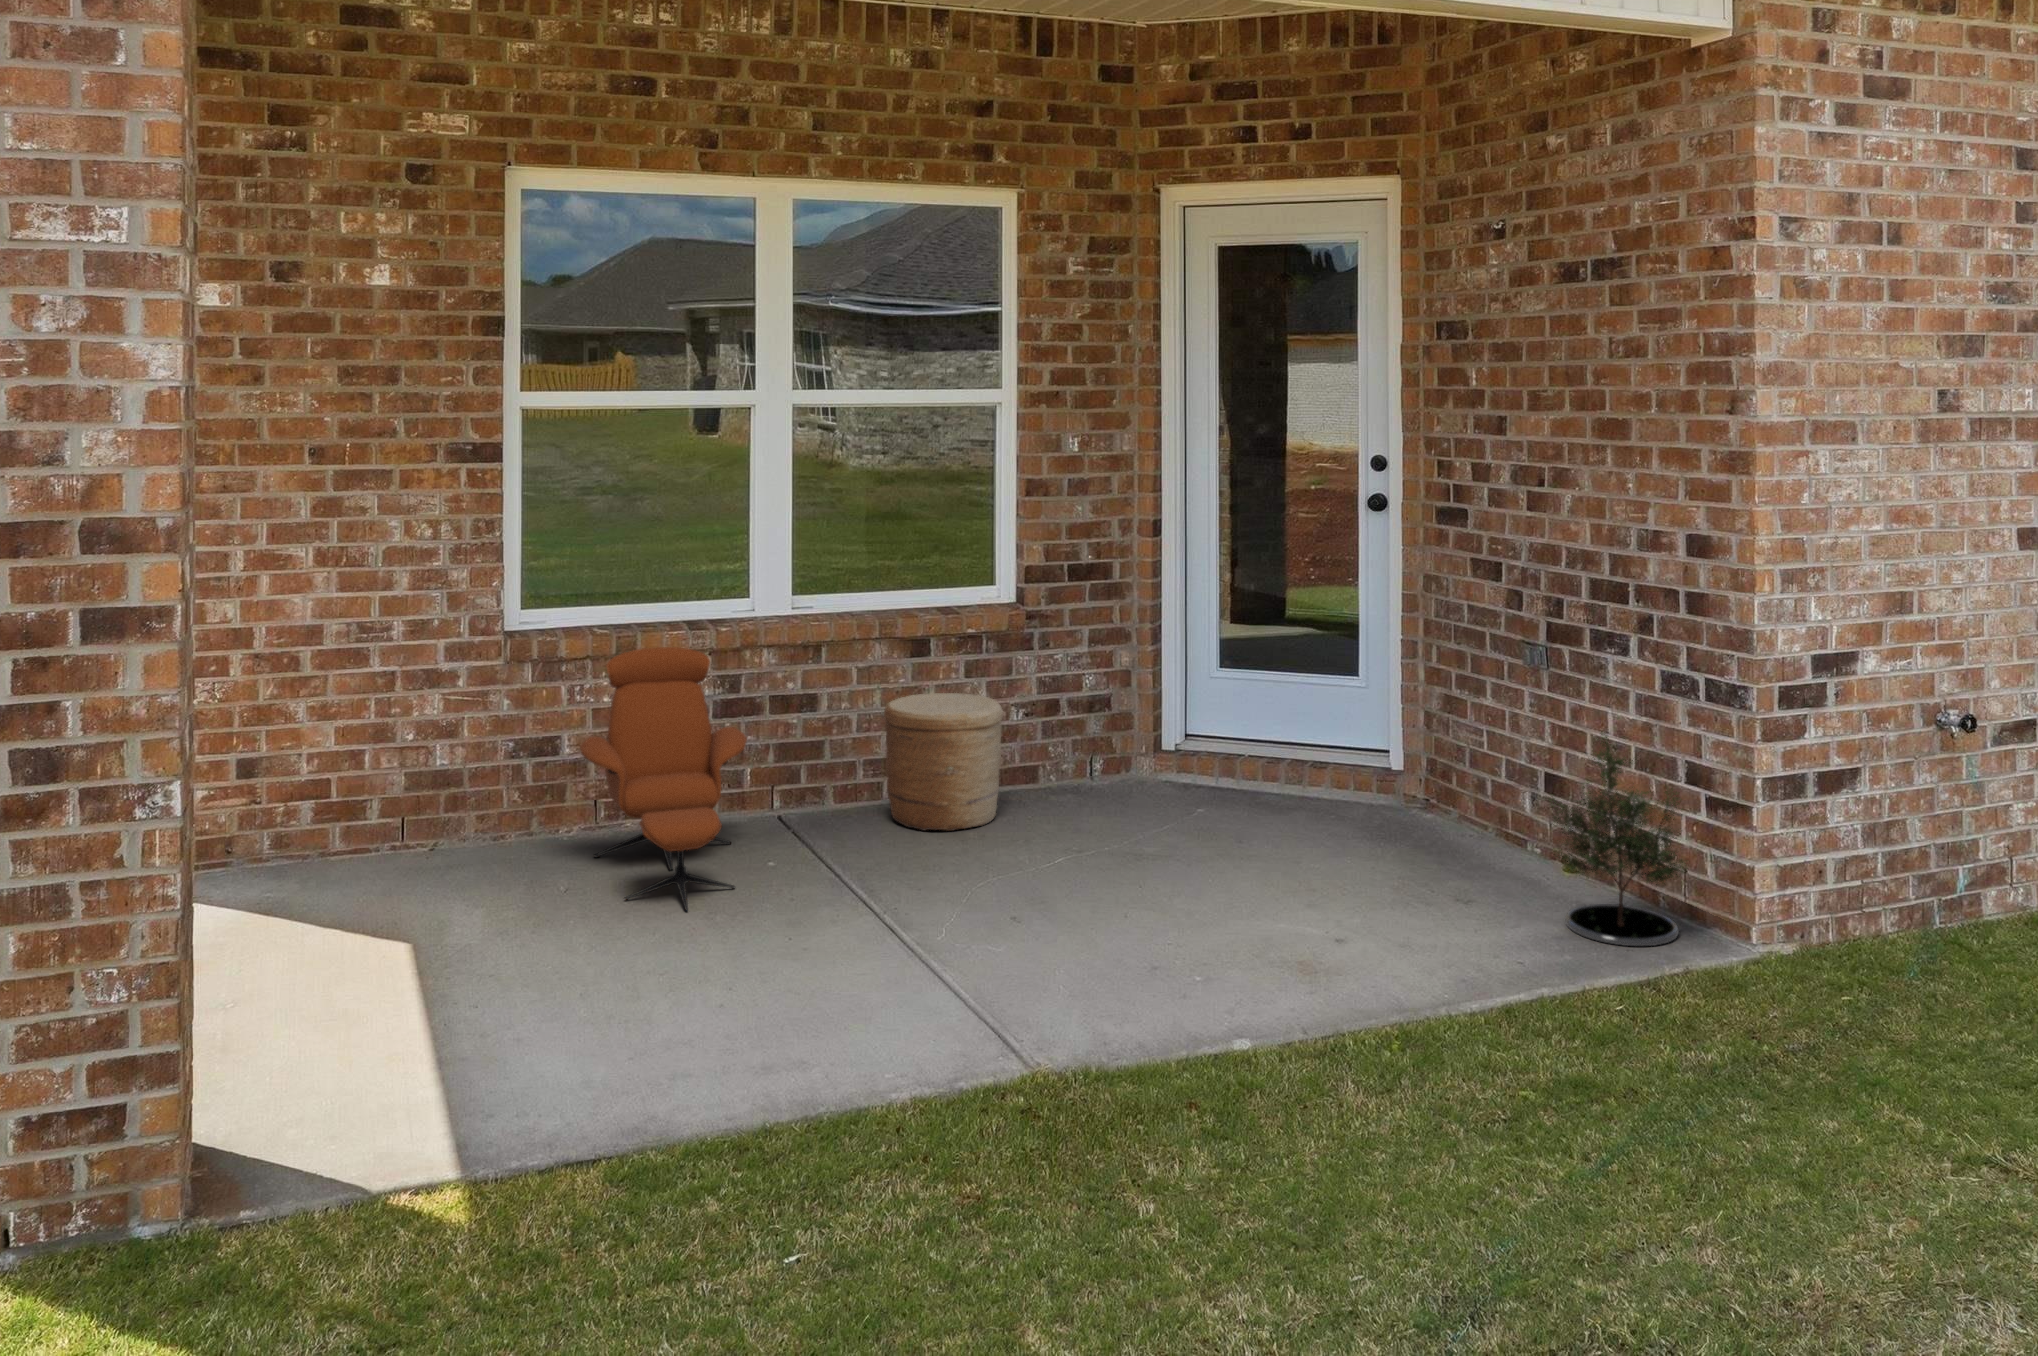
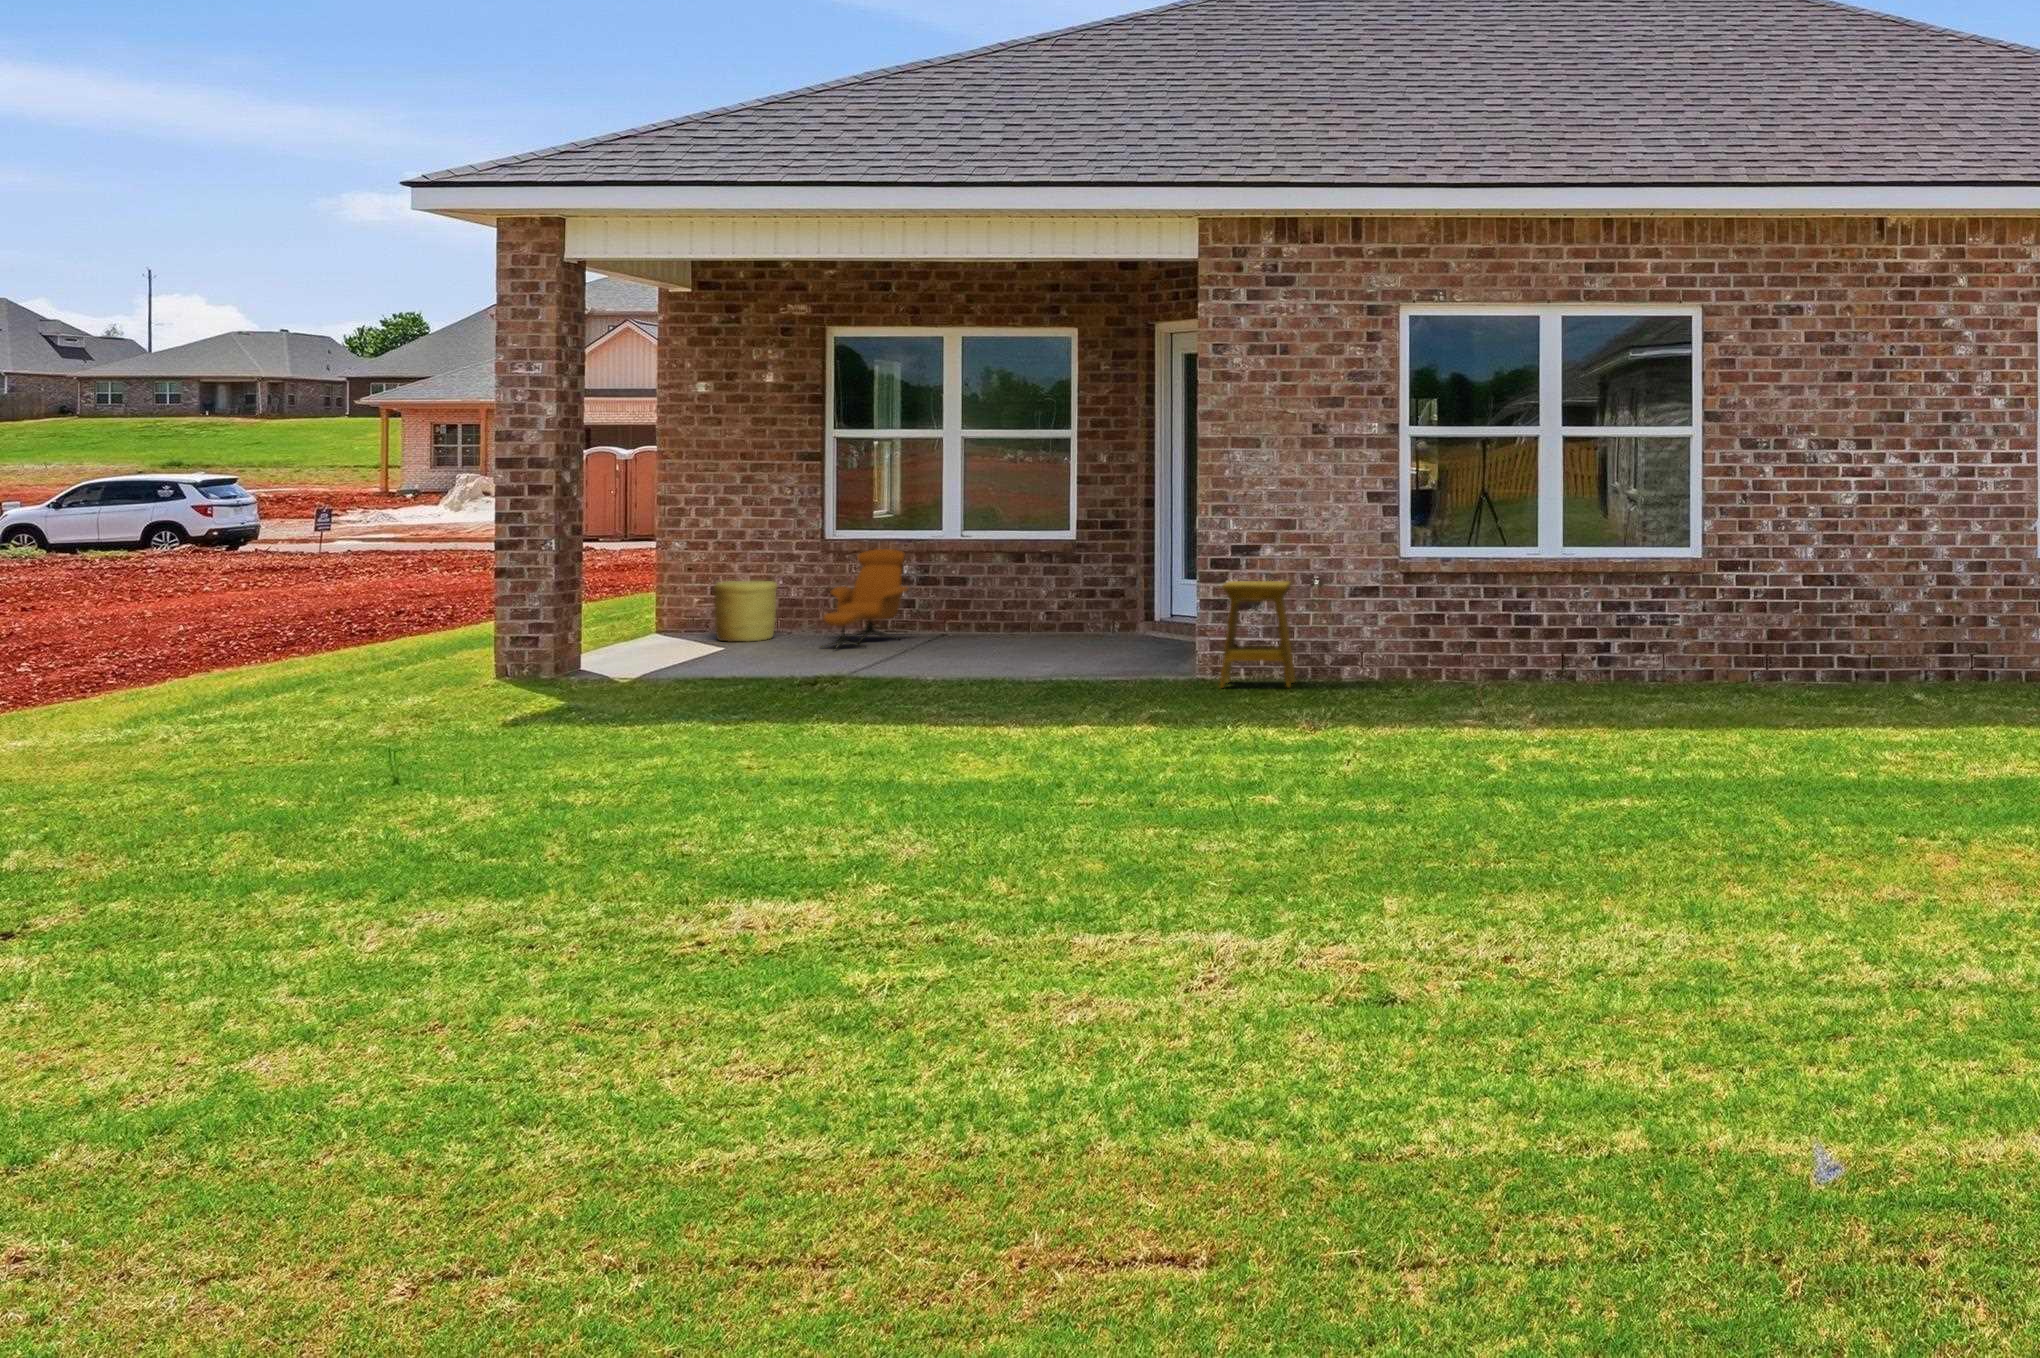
woven basket: present [884,693,1003,831] -> present [713,581,778,642]
stool: none [1825,721,2012,977] -> present [1220,581,1295,687]
potted tree: present [1552,733,1685,946] -> none [1132,582,1195,678]

